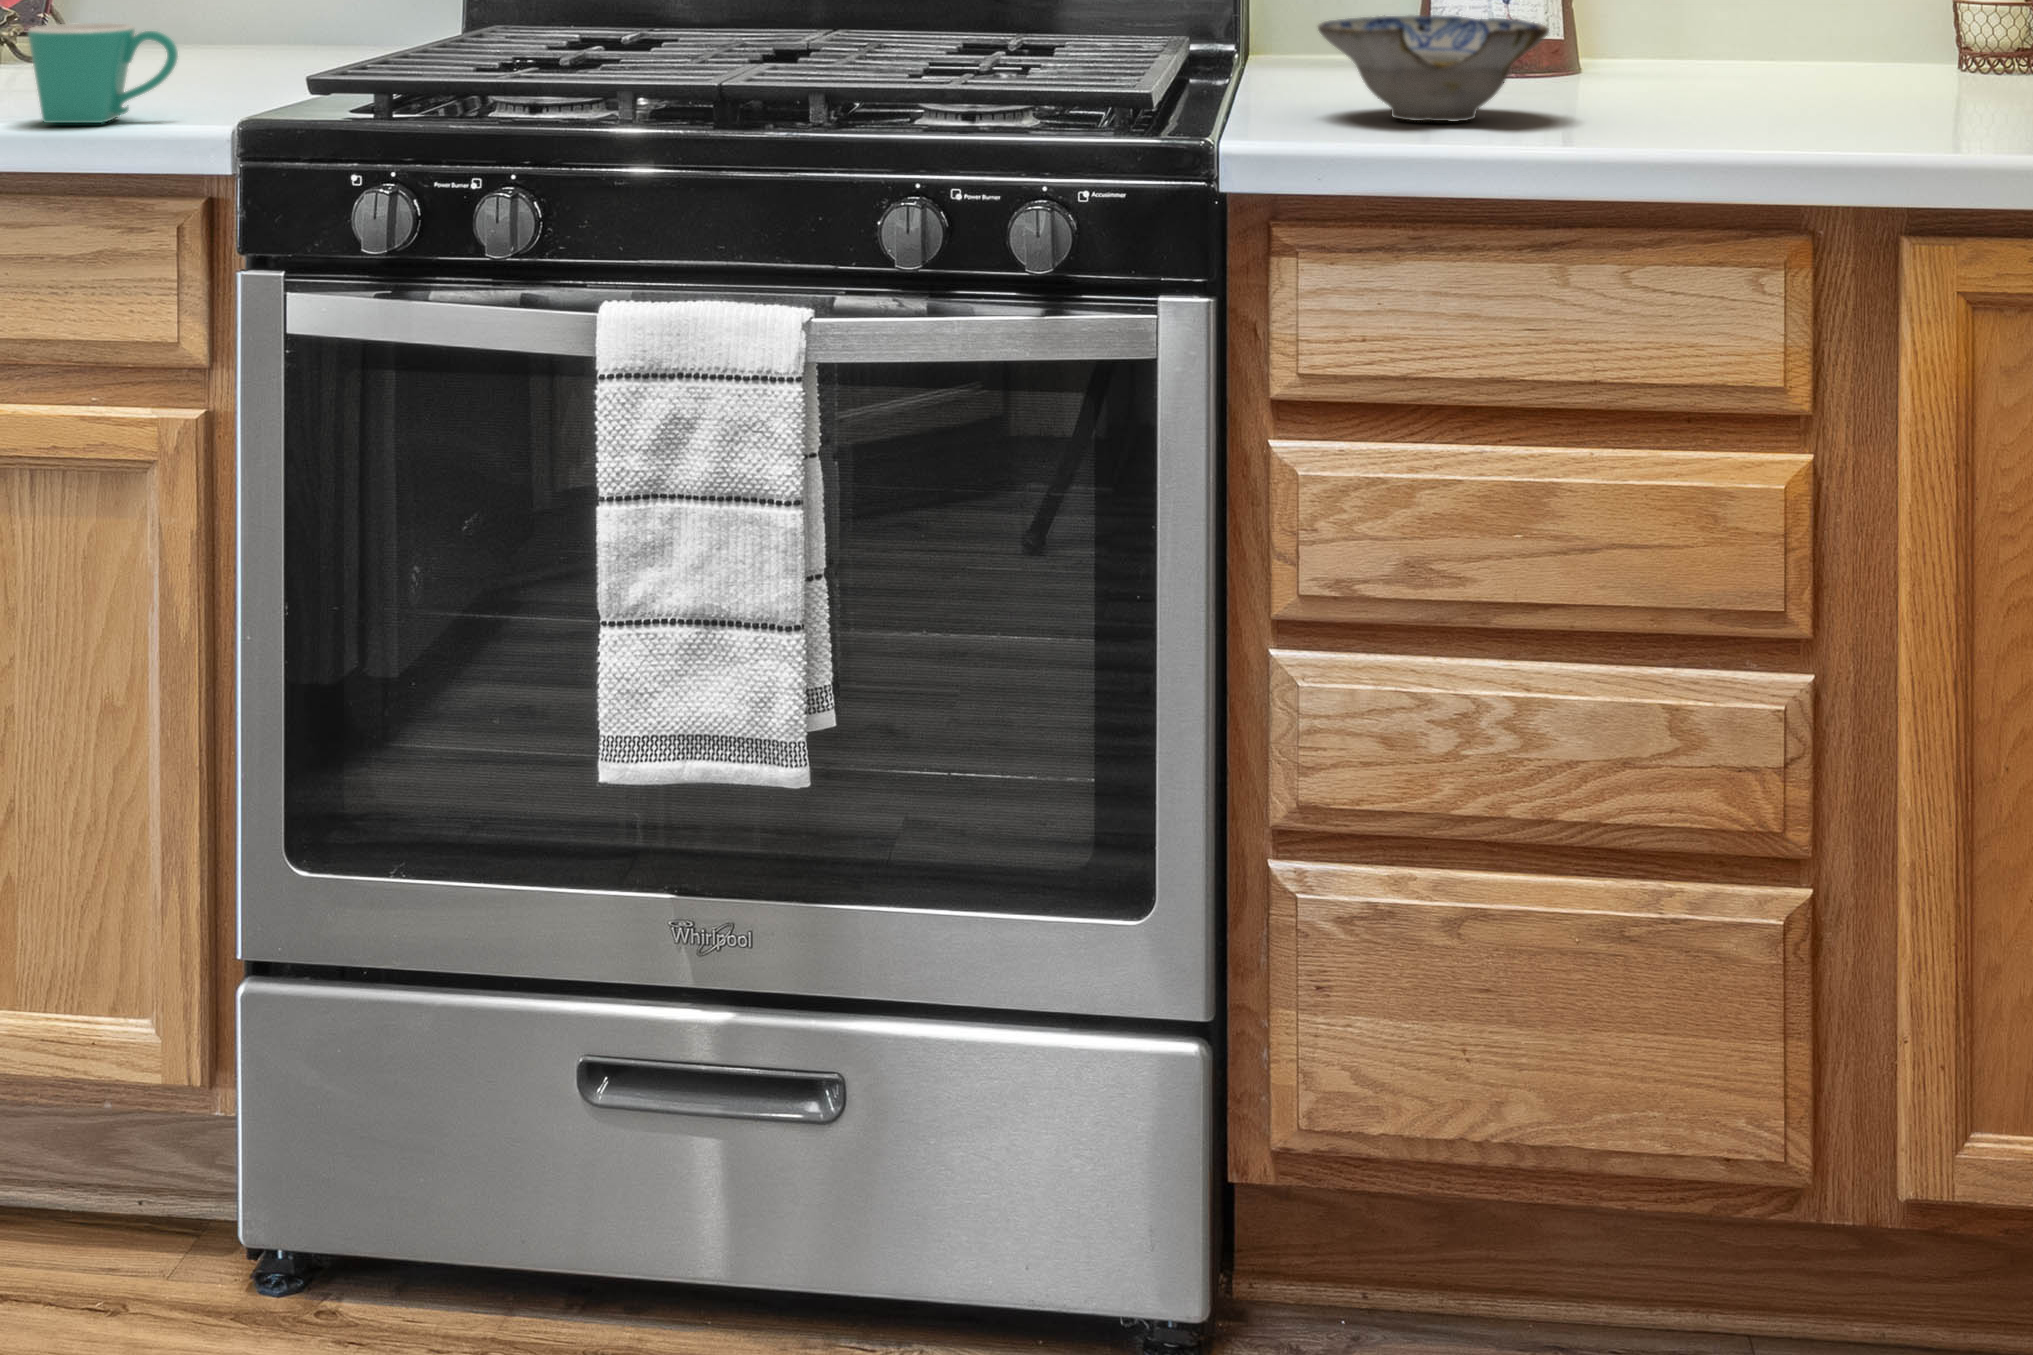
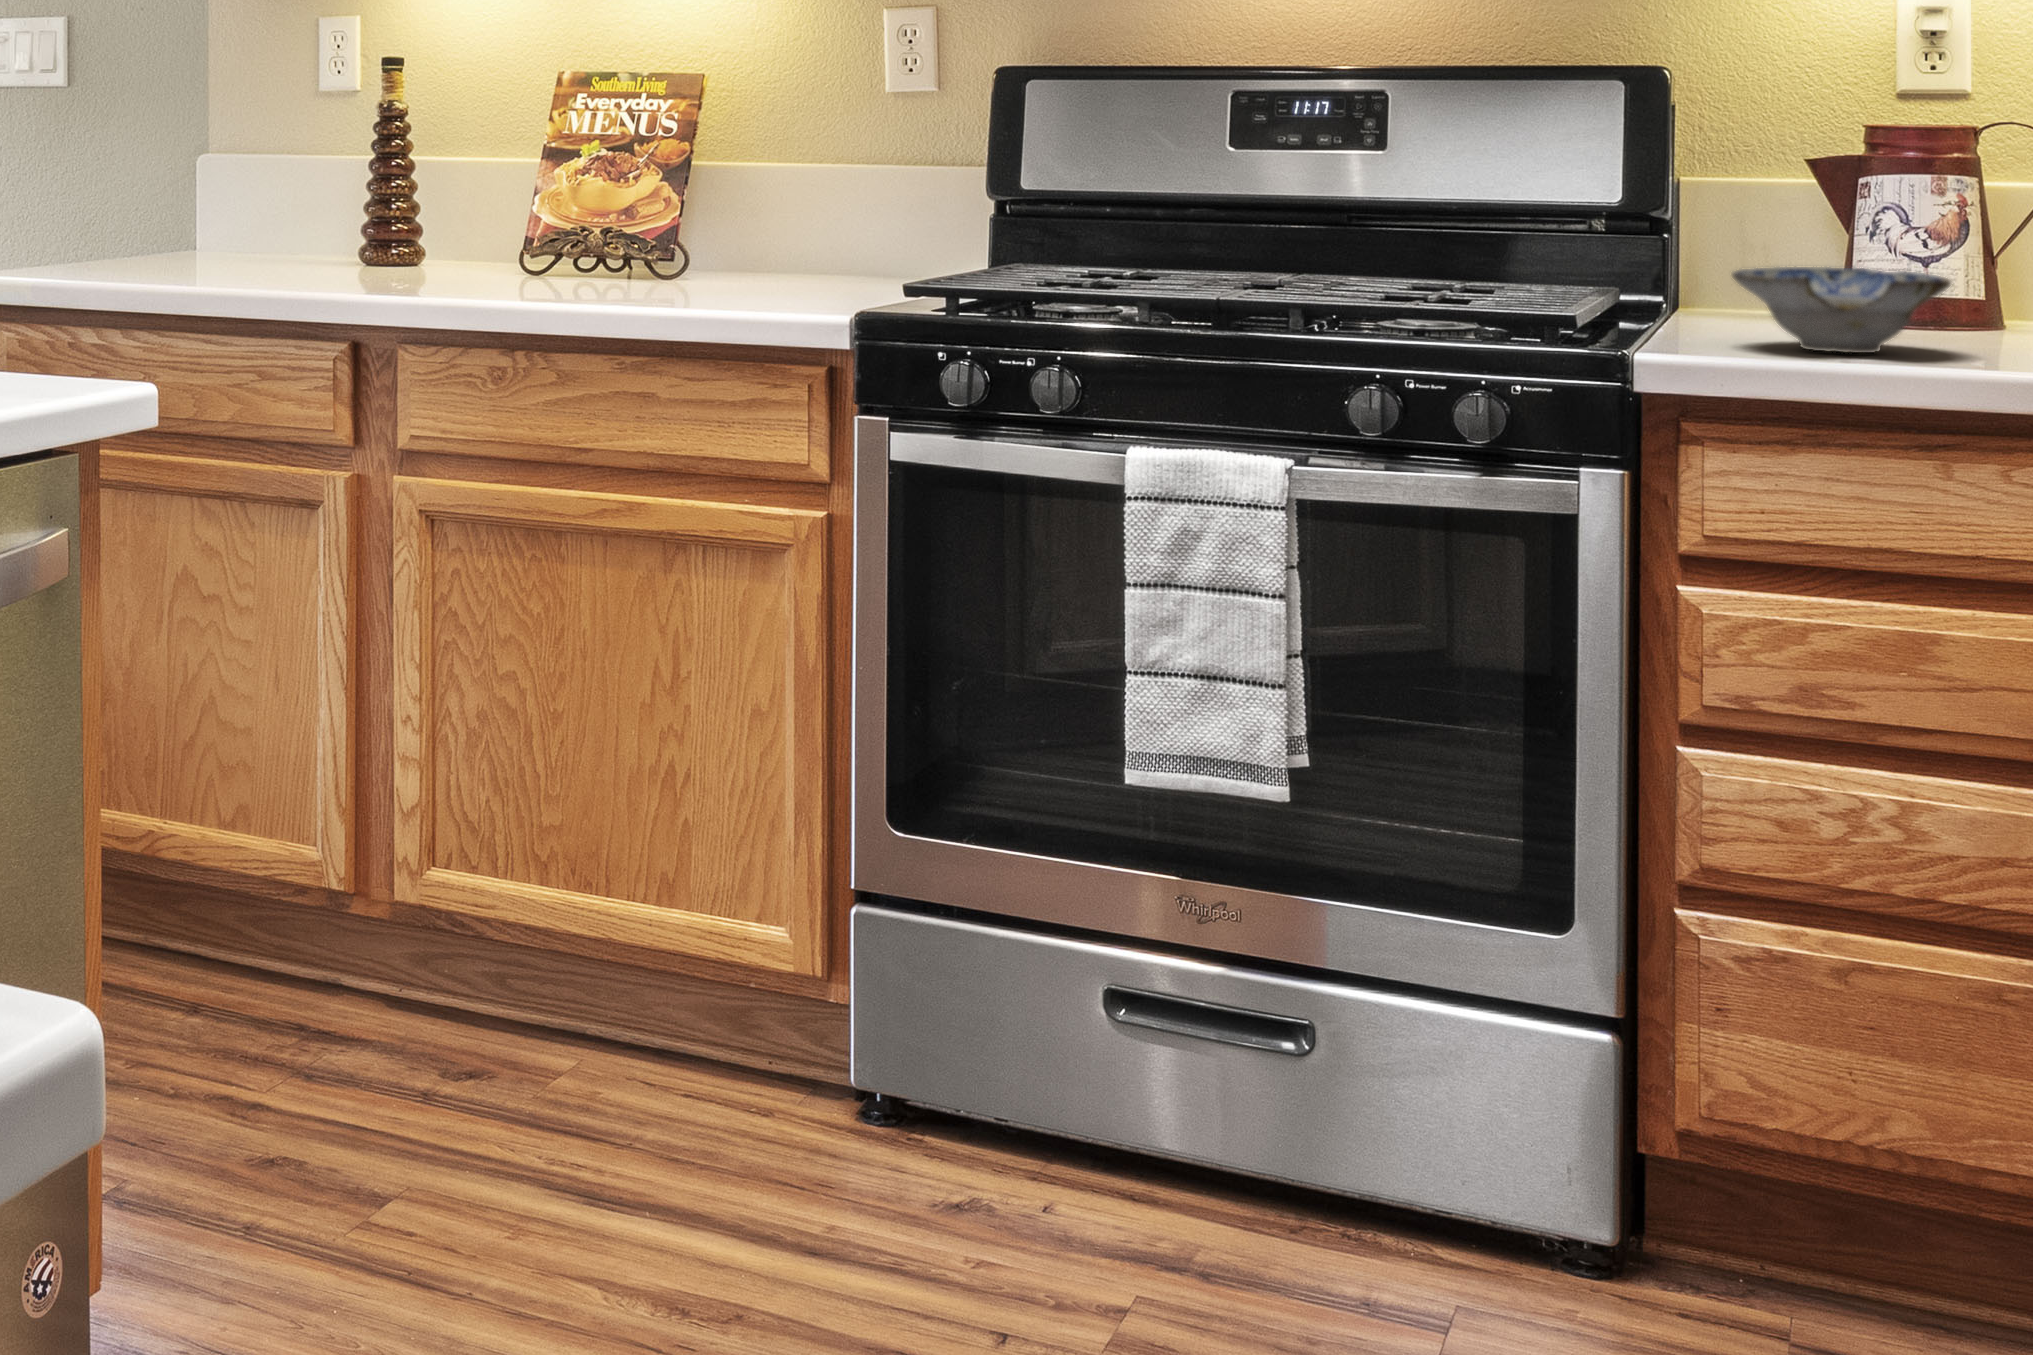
mug: present [28,23,178,123] -> none [699,245,804,314]

